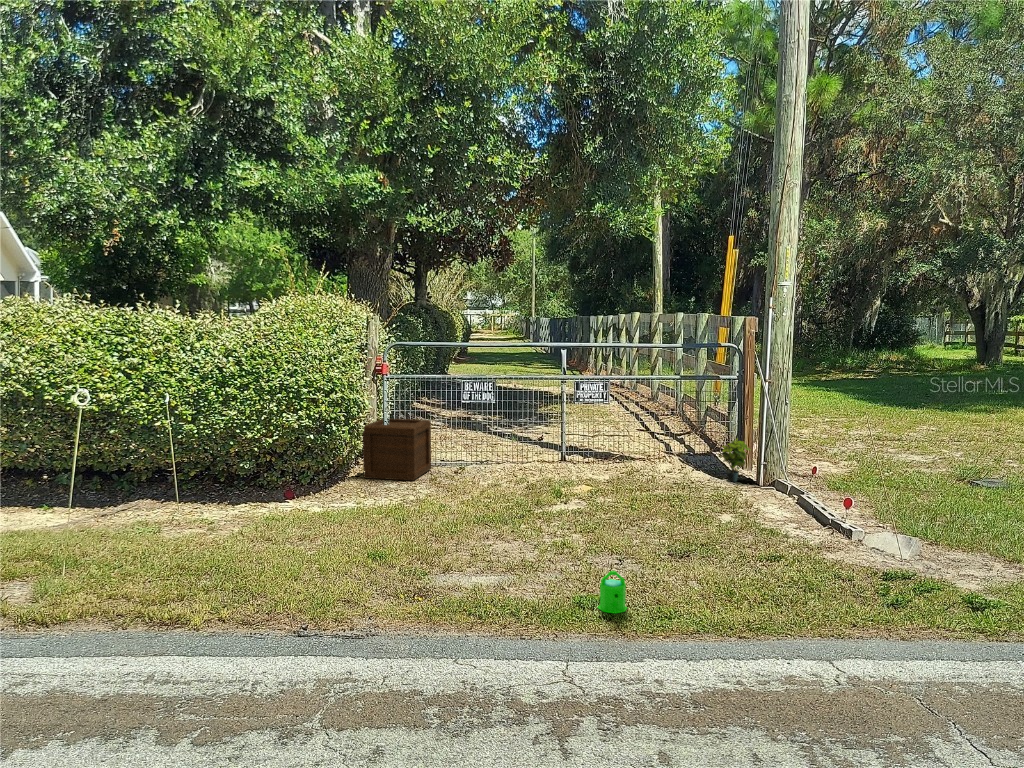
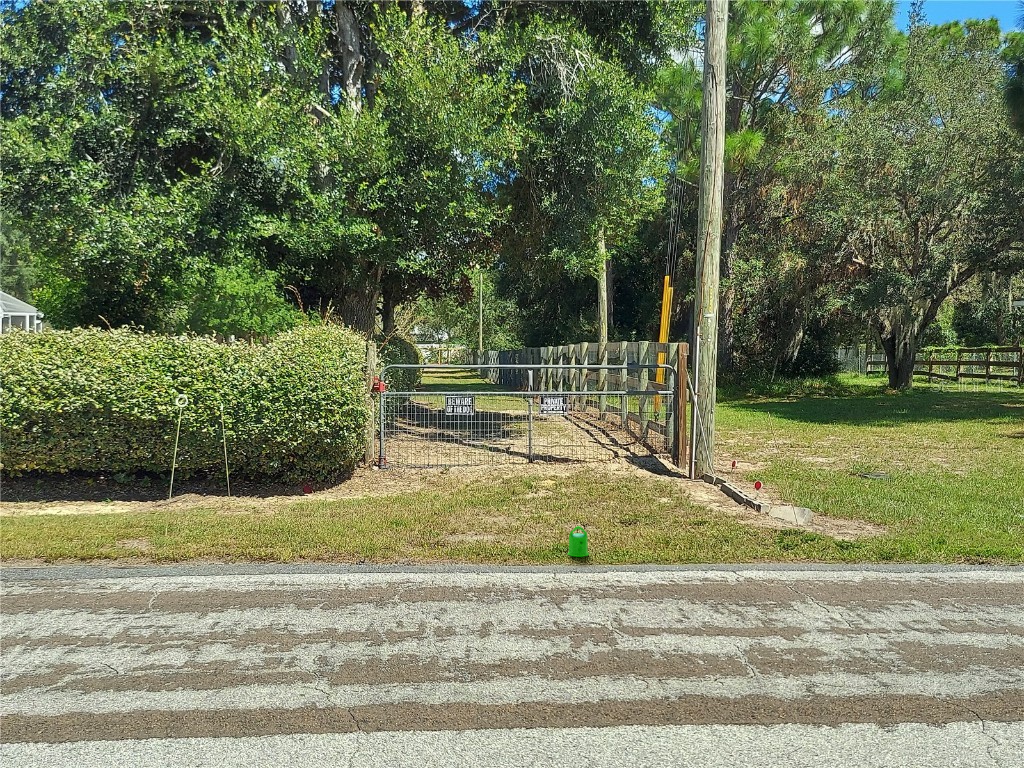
wooden crate: present [363,418,431,481] -> none [365,429,421,480]
potted plant: present [721,439,750,482] -> none [659,440,684,477]

